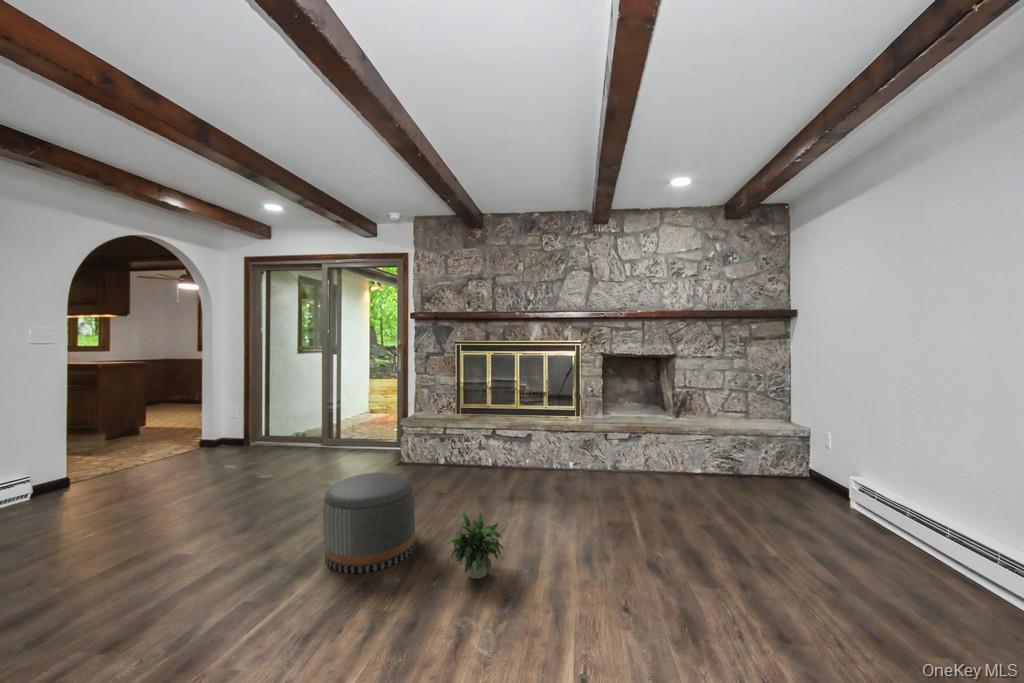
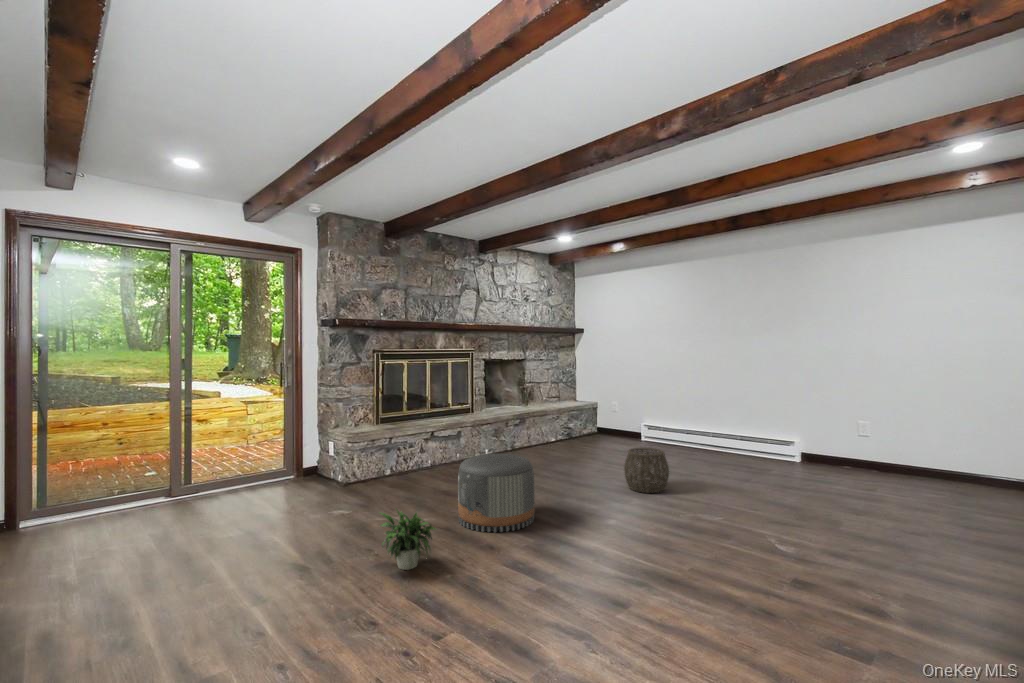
potted plant: present [448,512,503,579] -> present [380,510,436,570]
woven basket: none [565,520,641,613] -> present [624,448,669,493]

